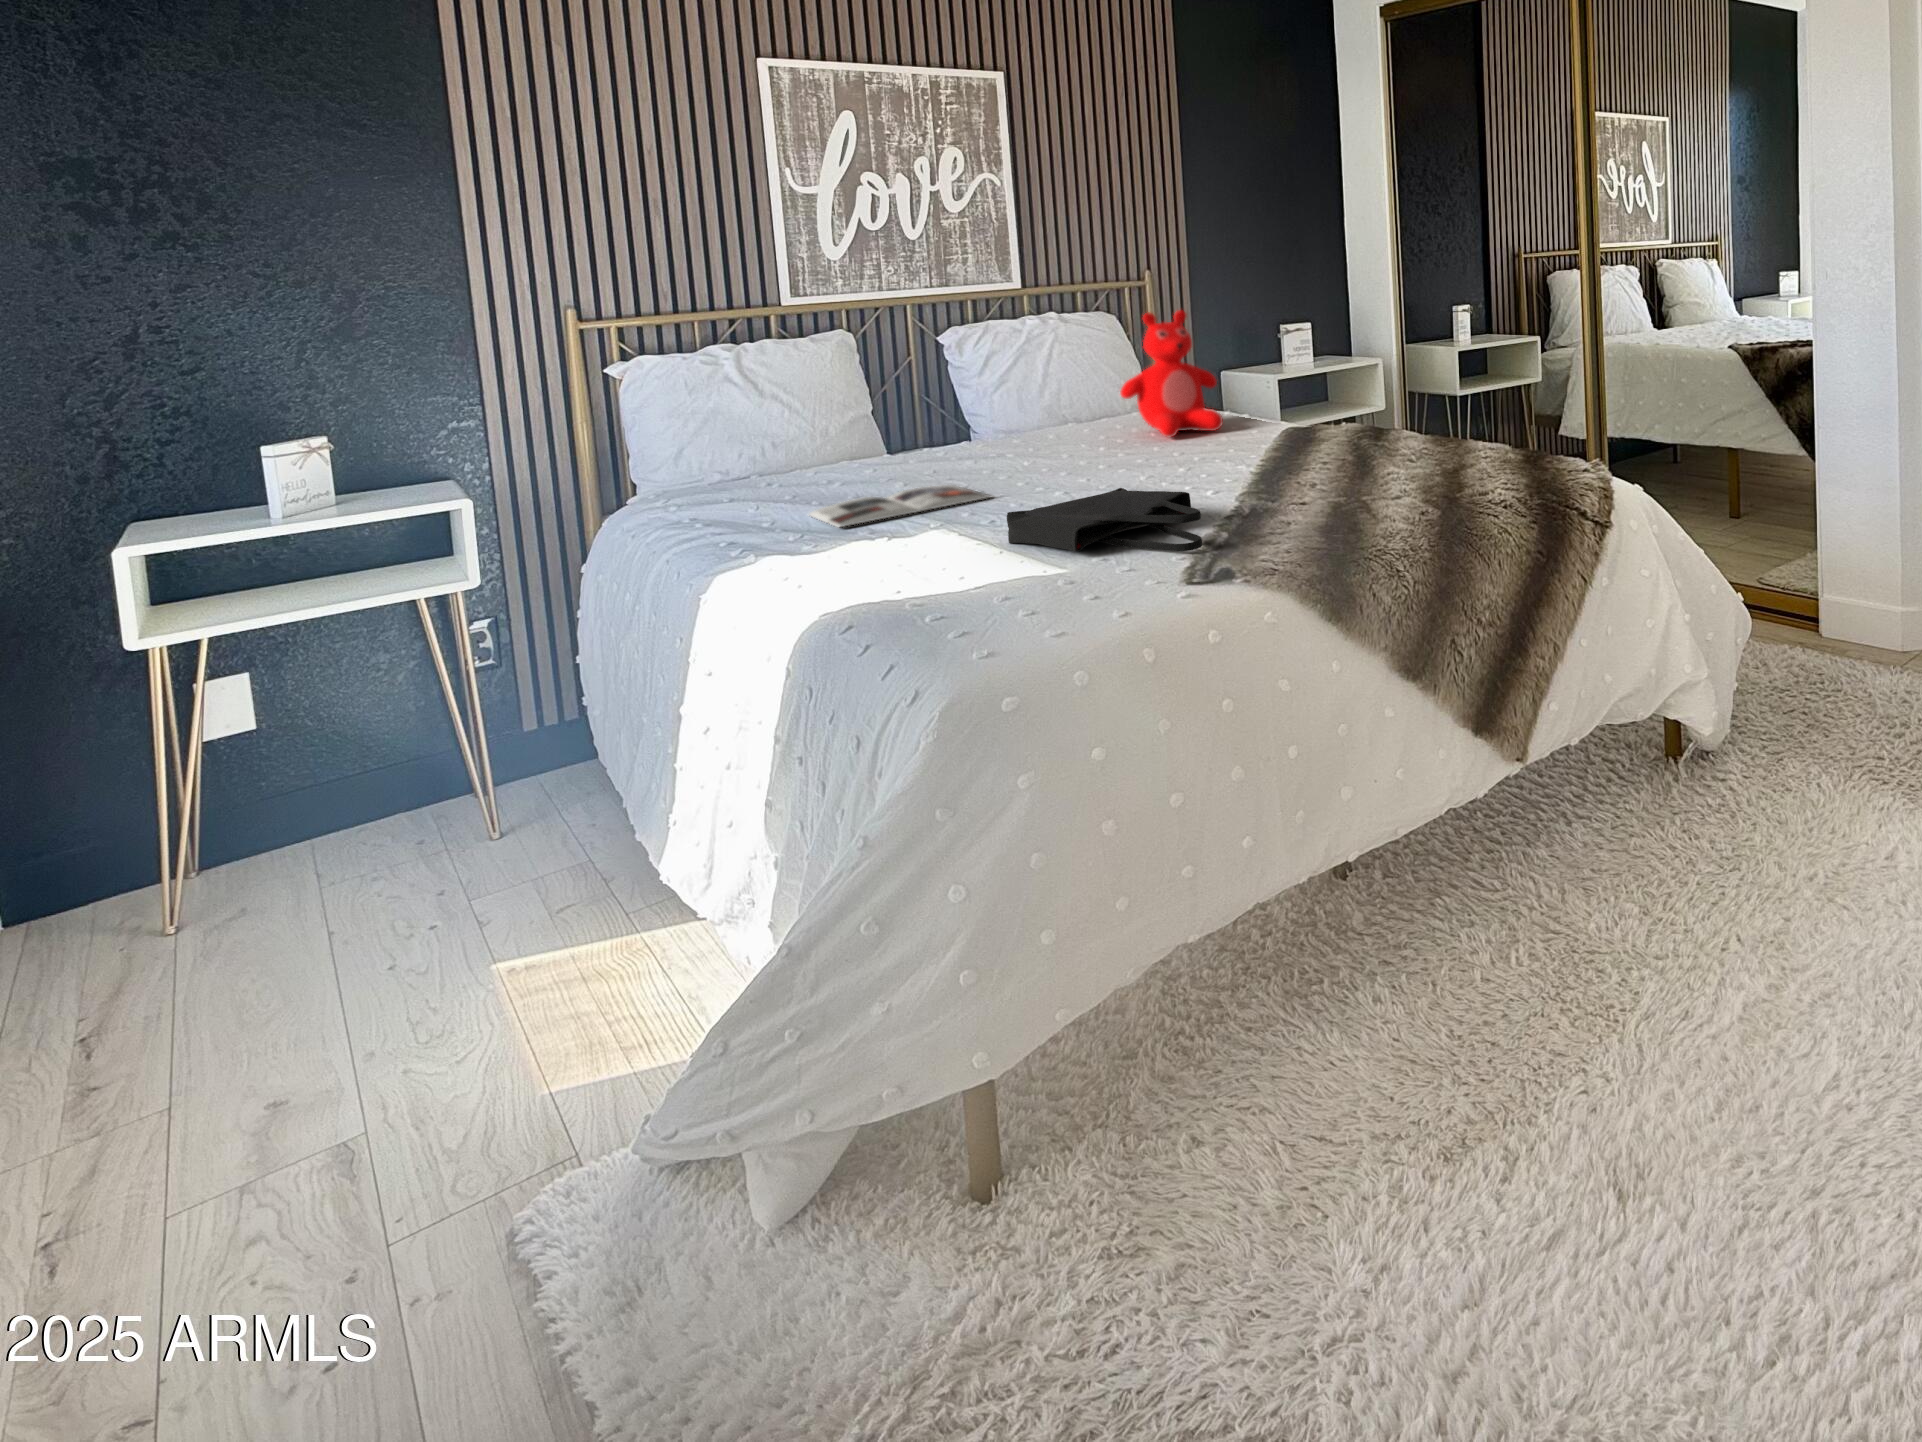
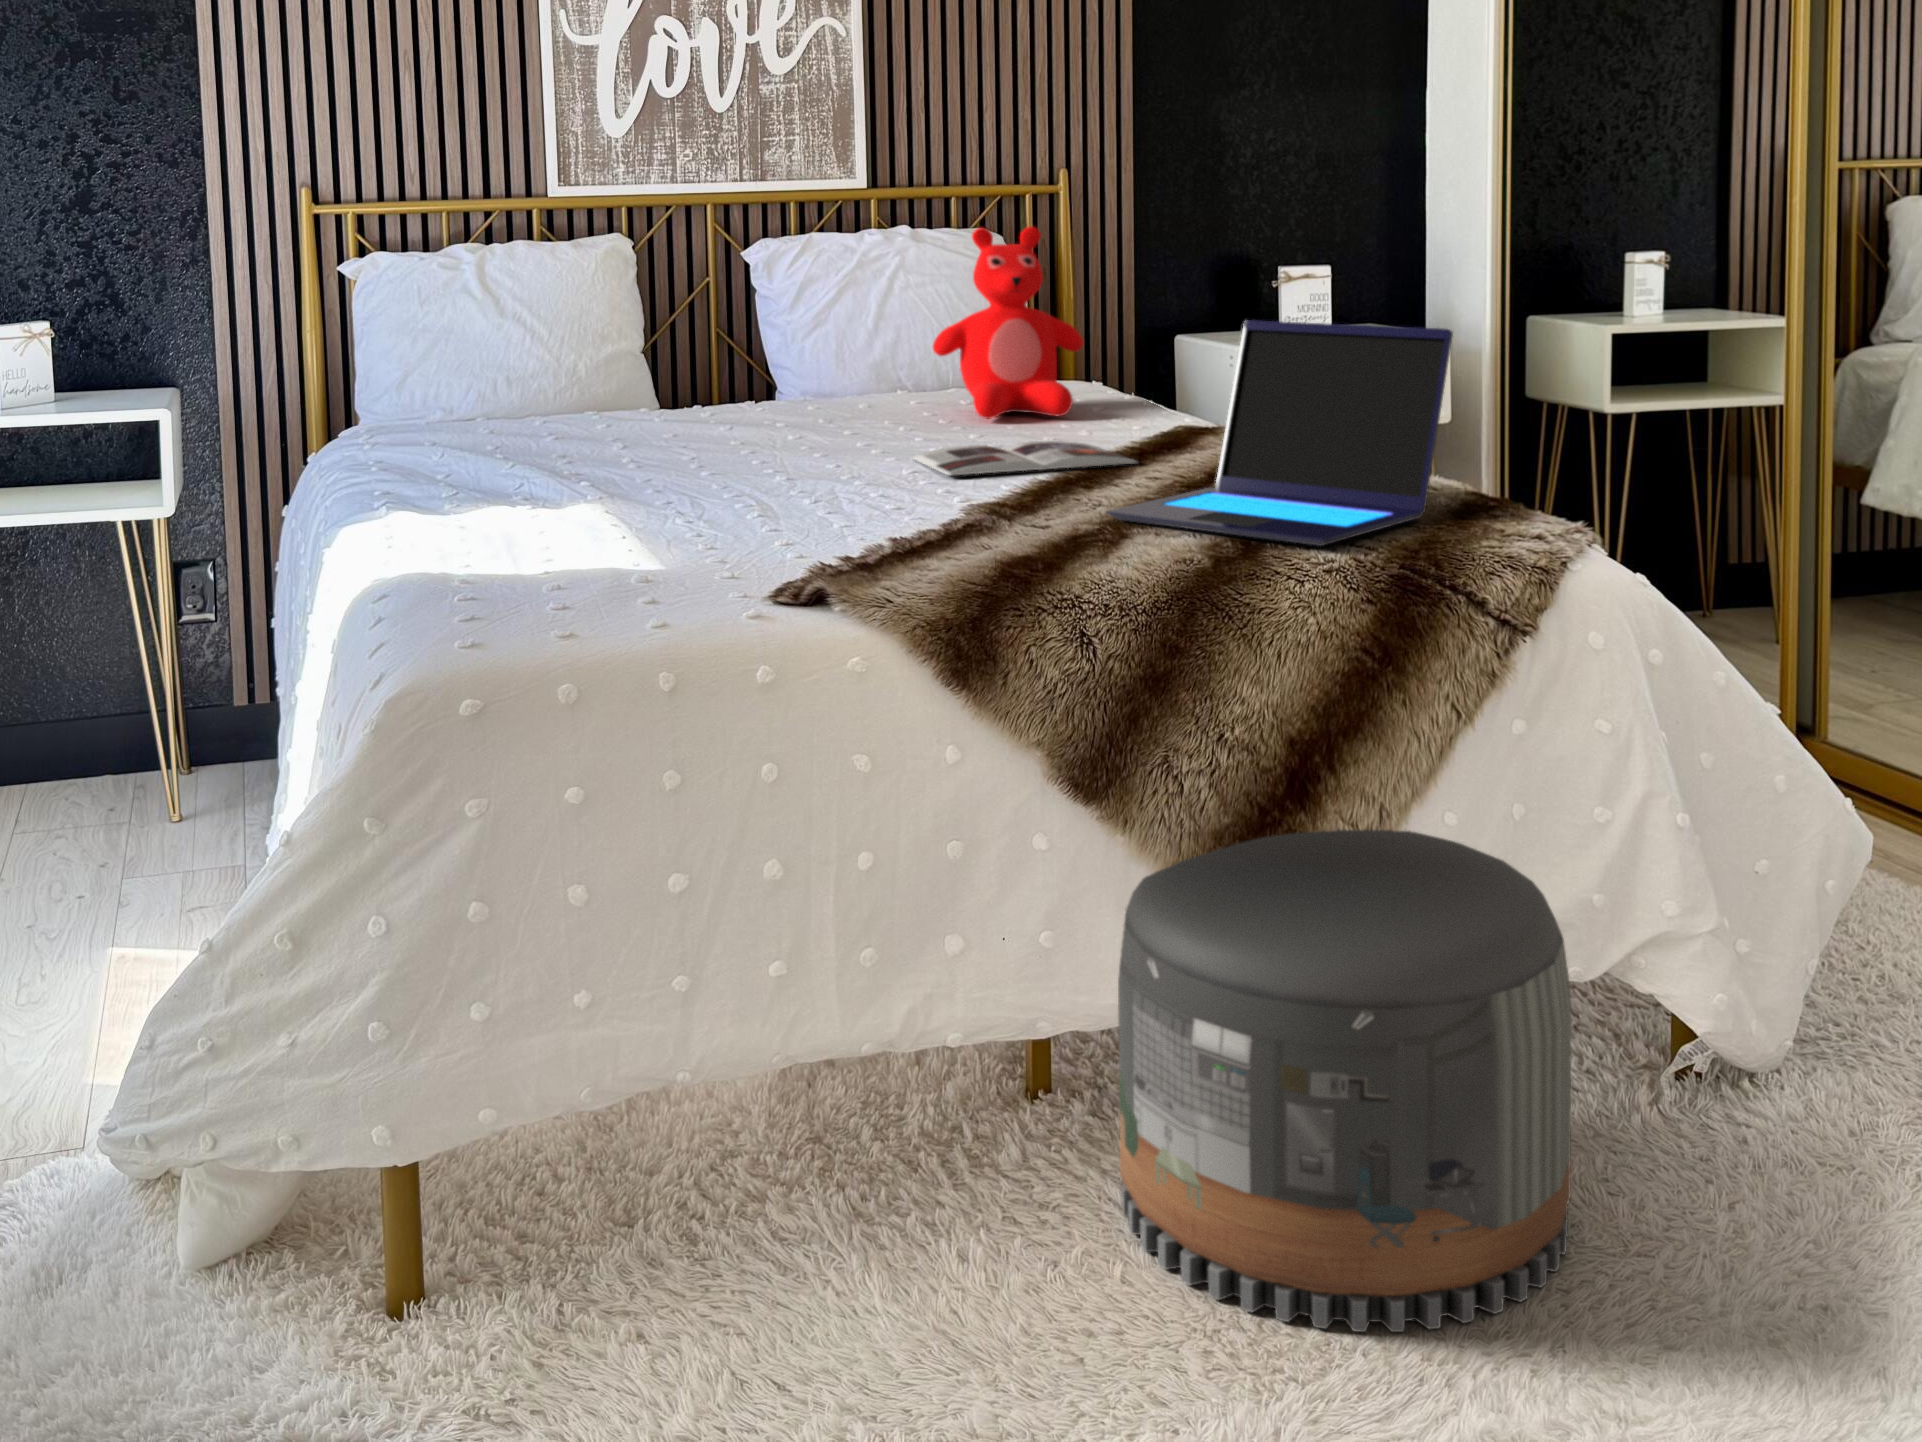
laptop: none [1336,358,1517,494] -> present [1106,320,1453,546]
magazine: present [809,485,991,527] -> present [913,441,1136,476]
tote bag: present [1007,488,1202,552] -> none [634,471,873,562]
pouf: none [1426,653,1696,969] -> present [1118,829,1571,1332]

